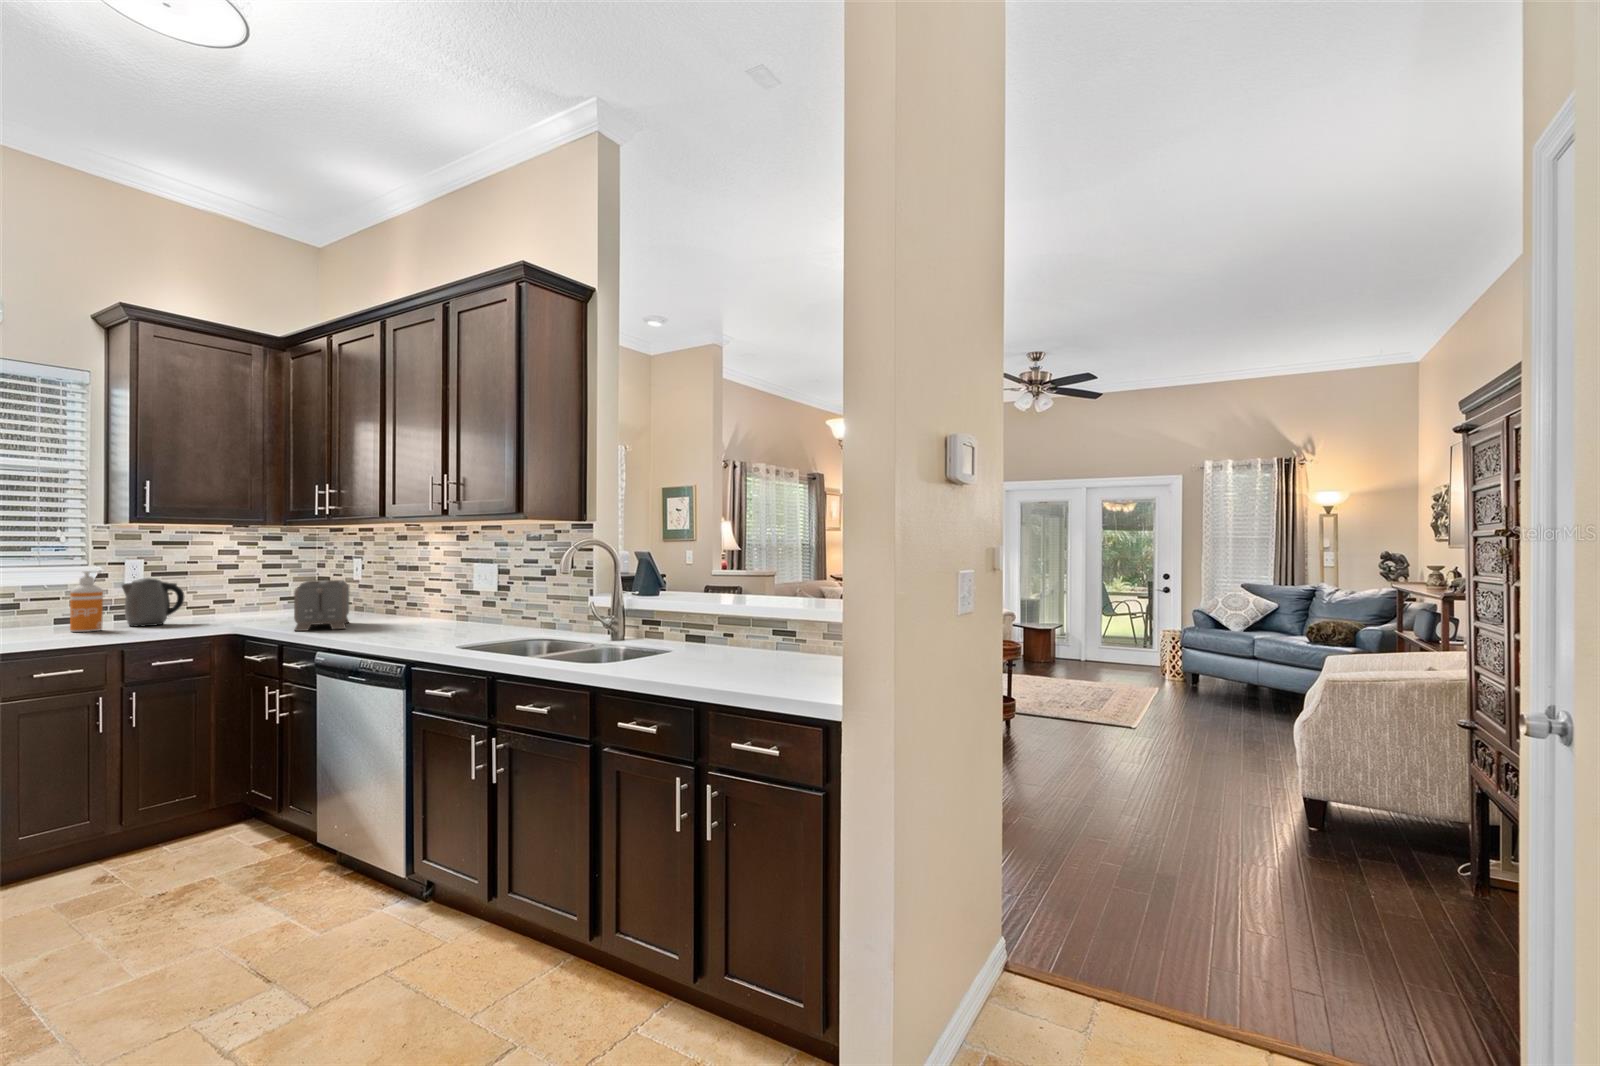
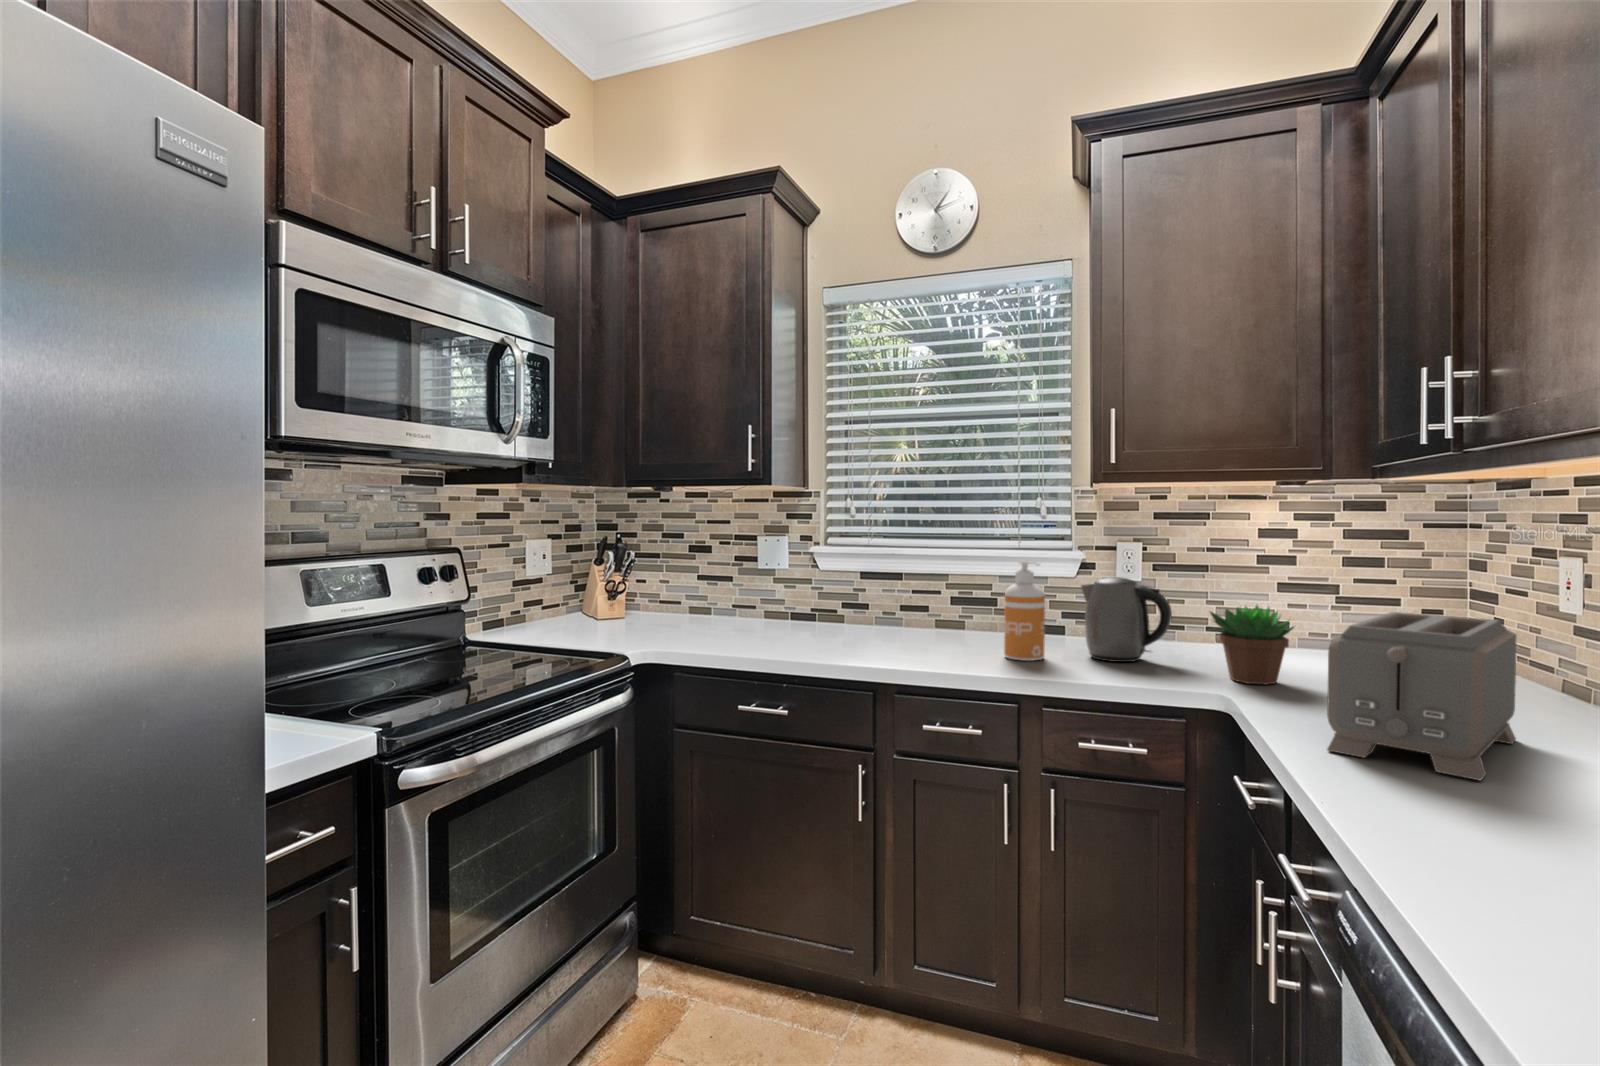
succulent plant: none [212,585,259,624] -> present [1210,604,1294,685]

